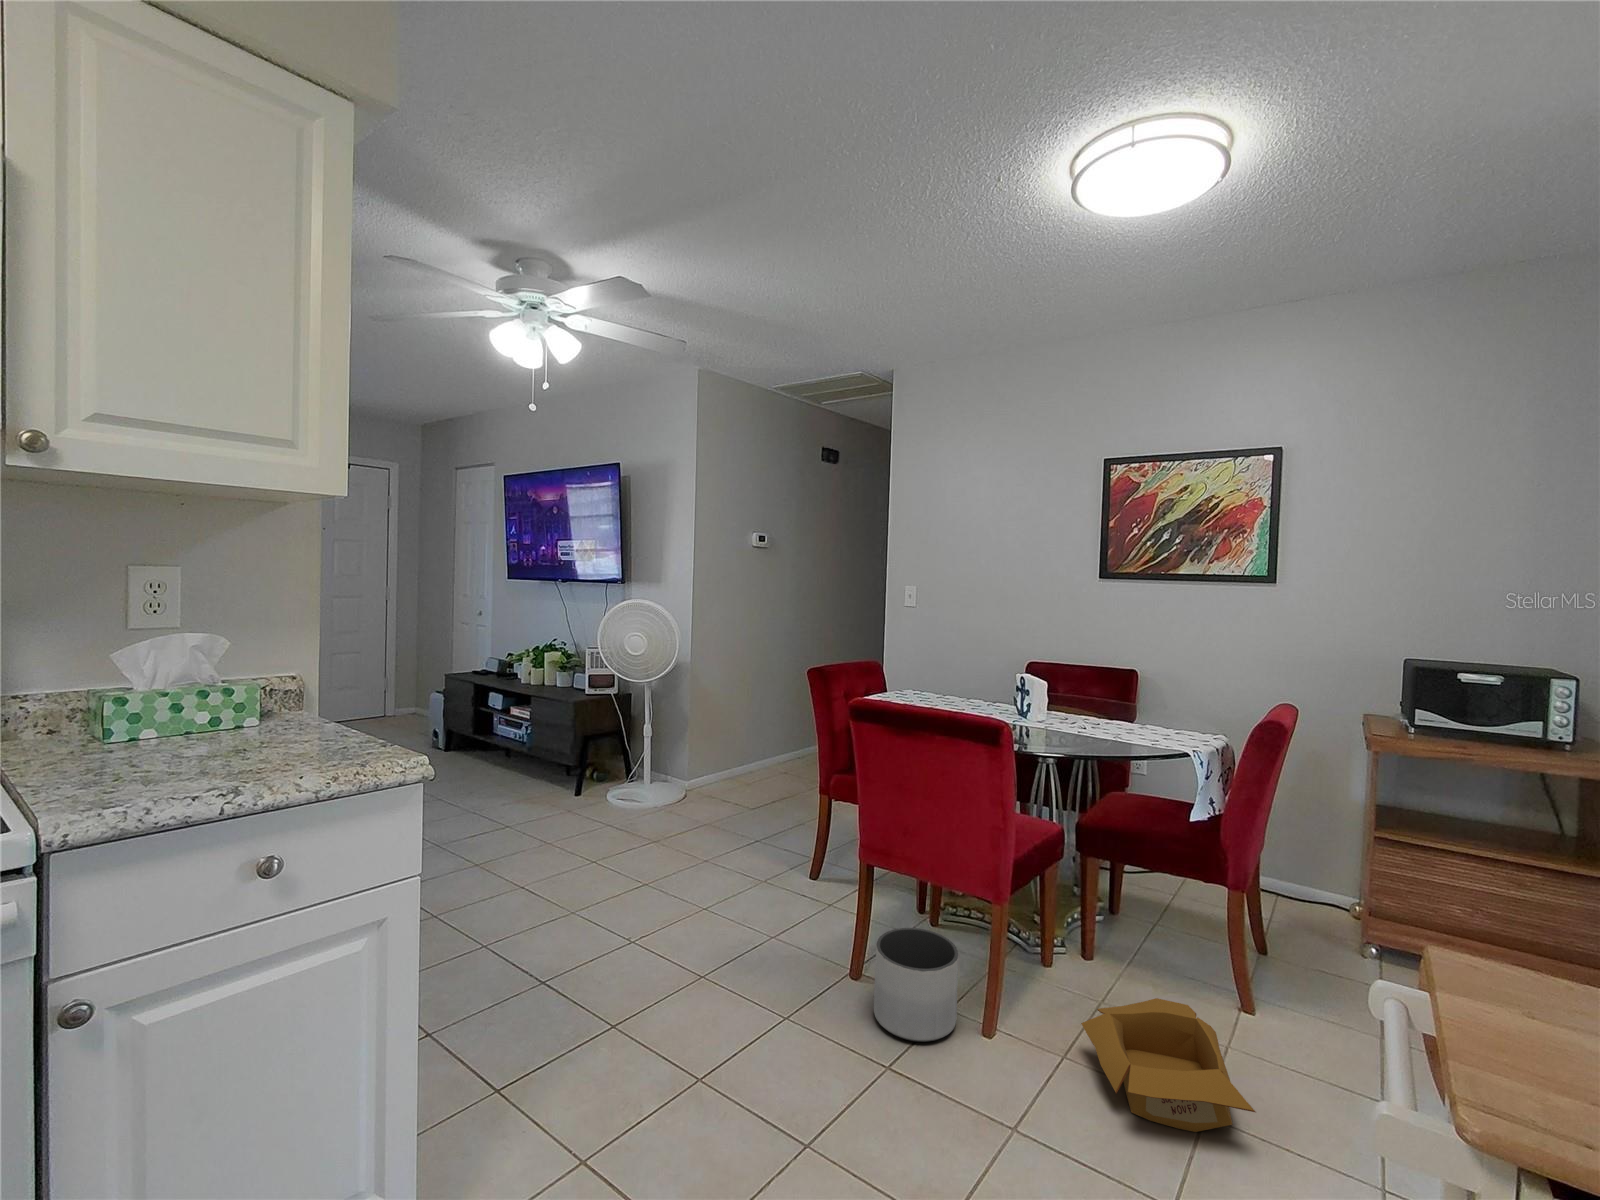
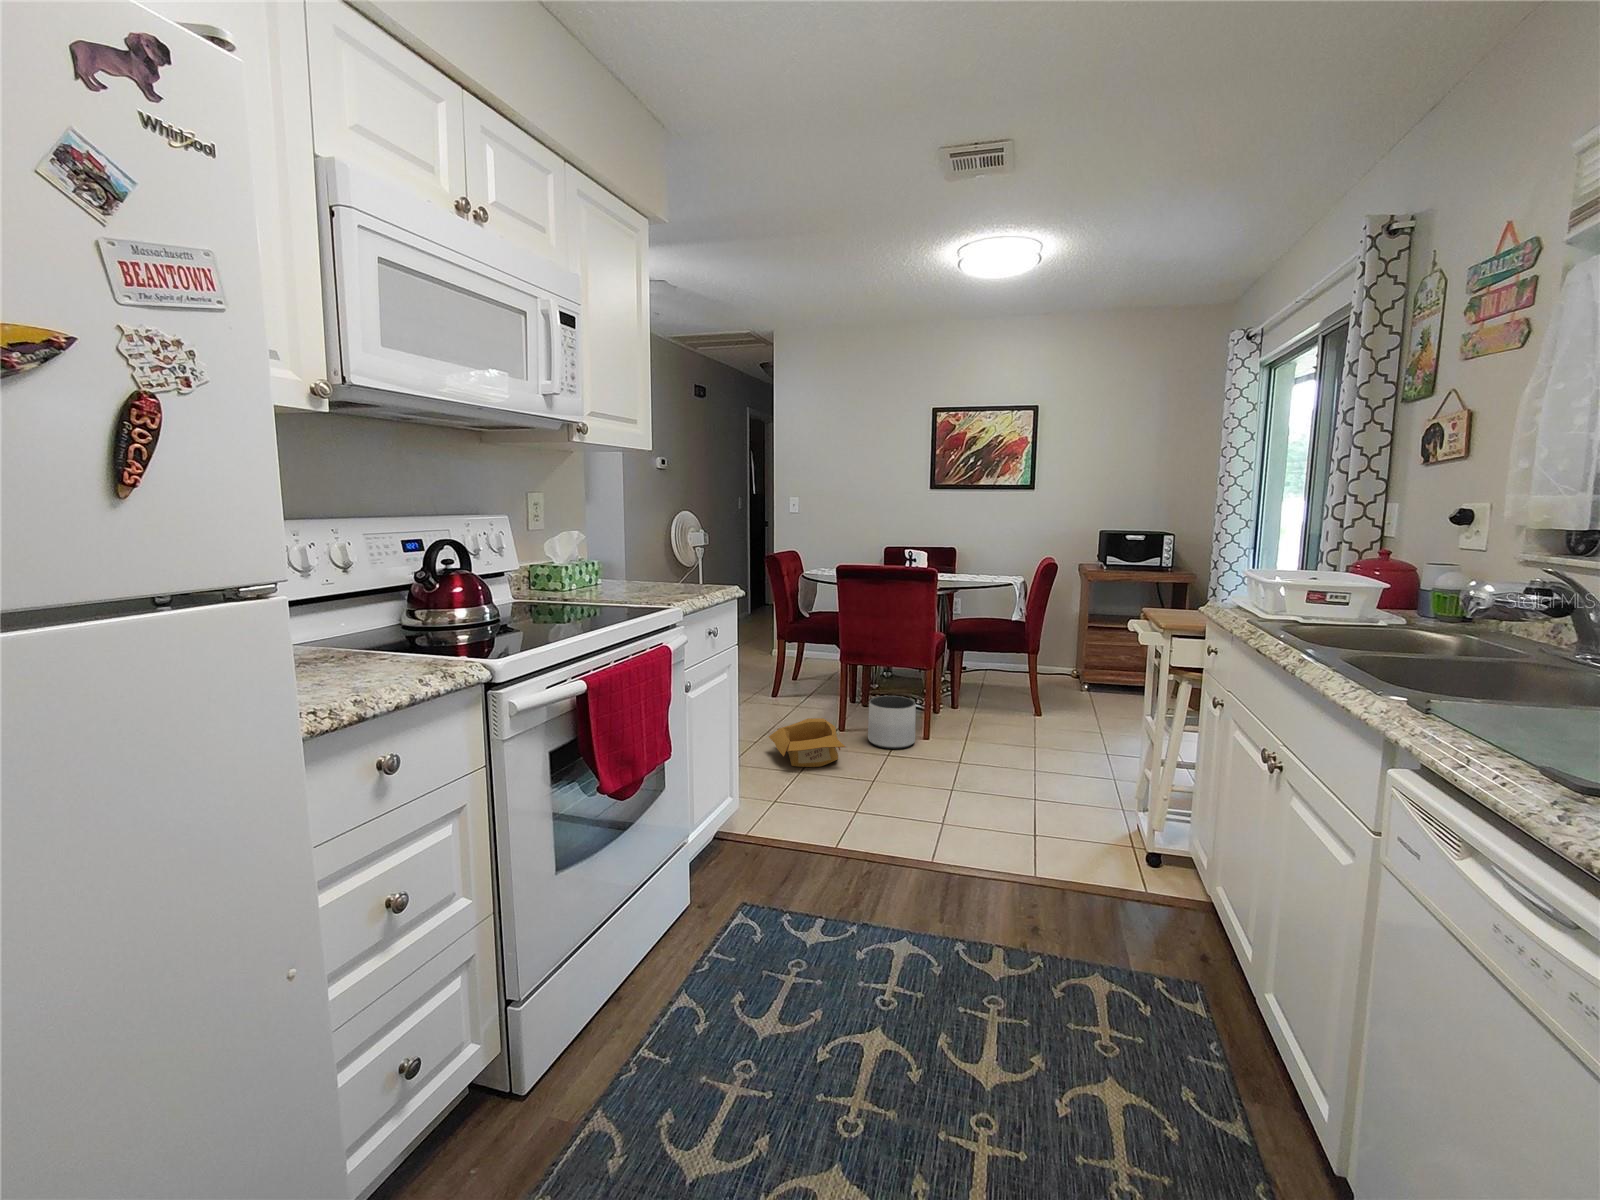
cardboard box: present [1081,998,1256,1132] -> present [769,718,845,767]

